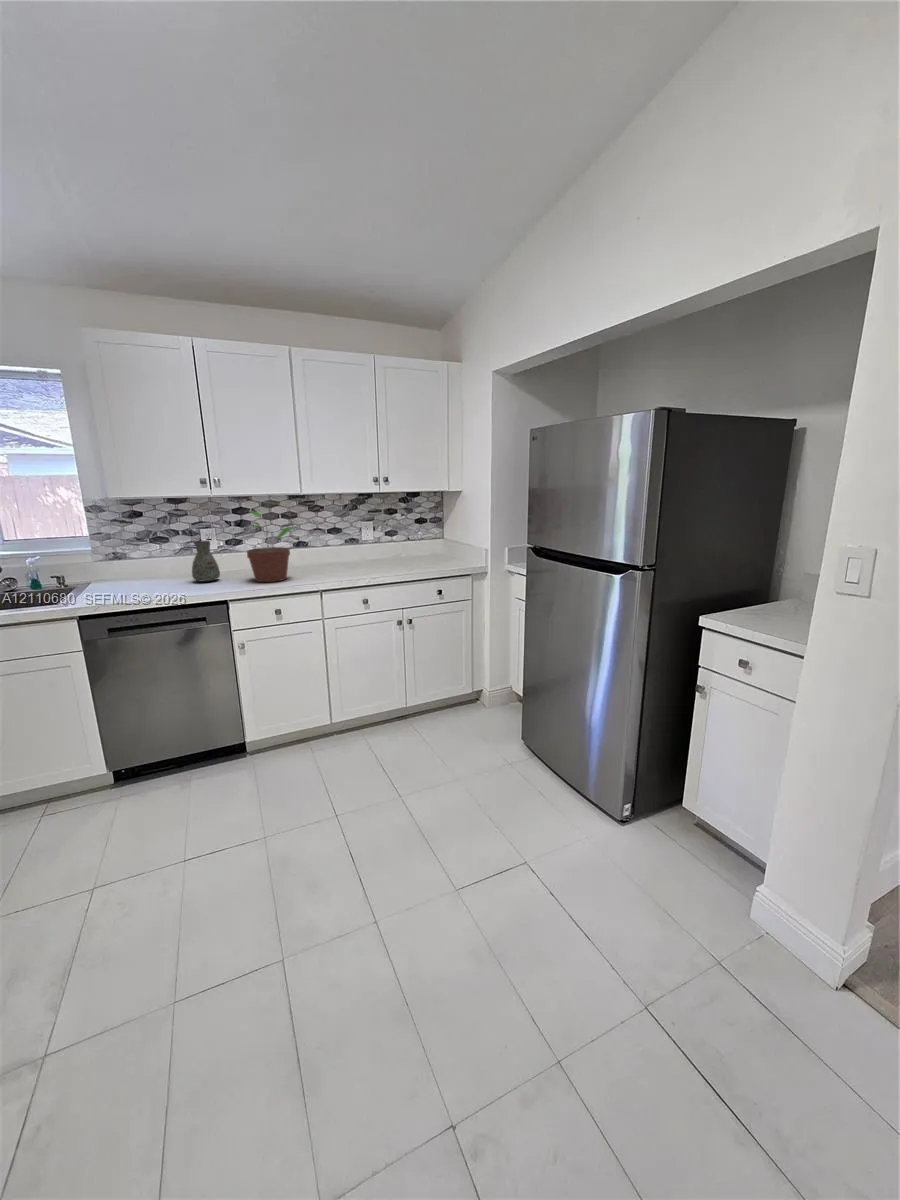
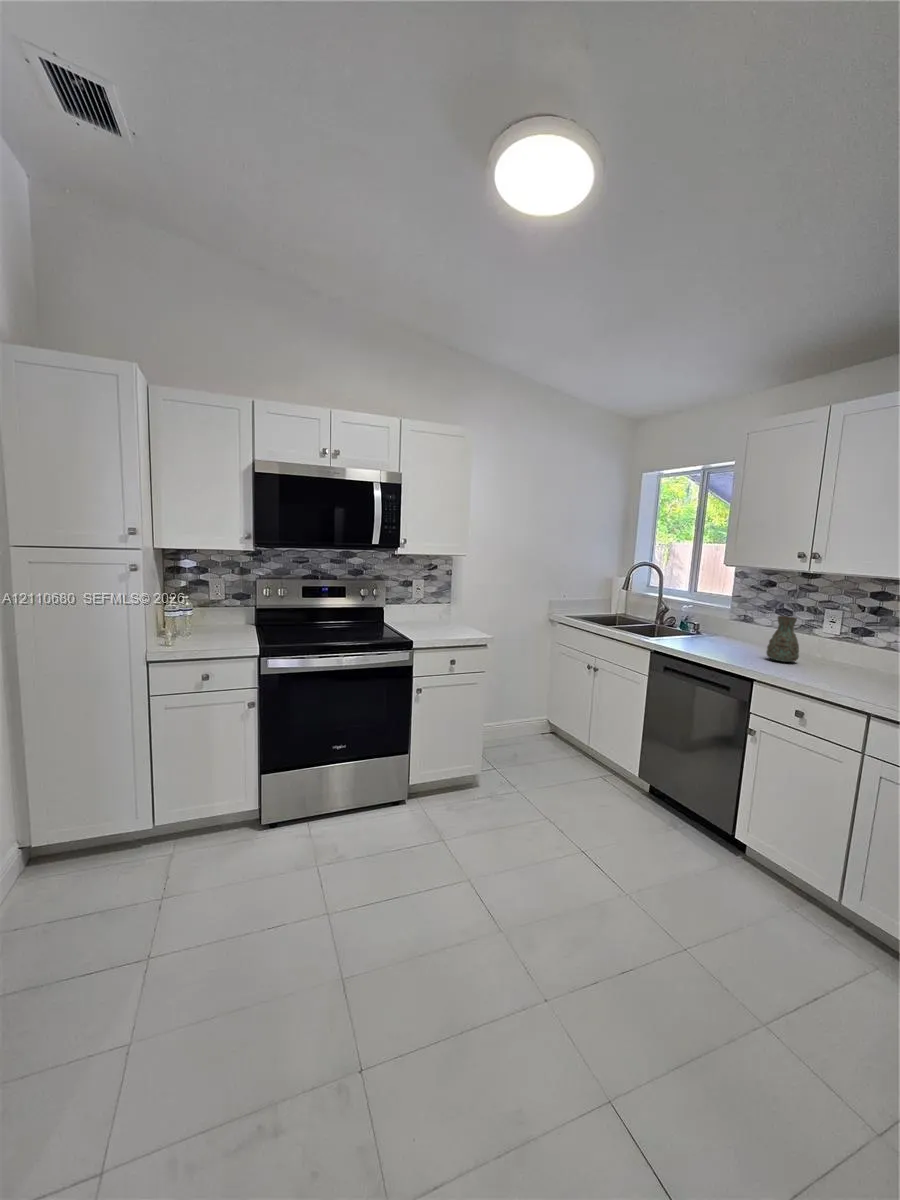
potted plant: present [247,511,292,582] -> none [809,589,870,683]

